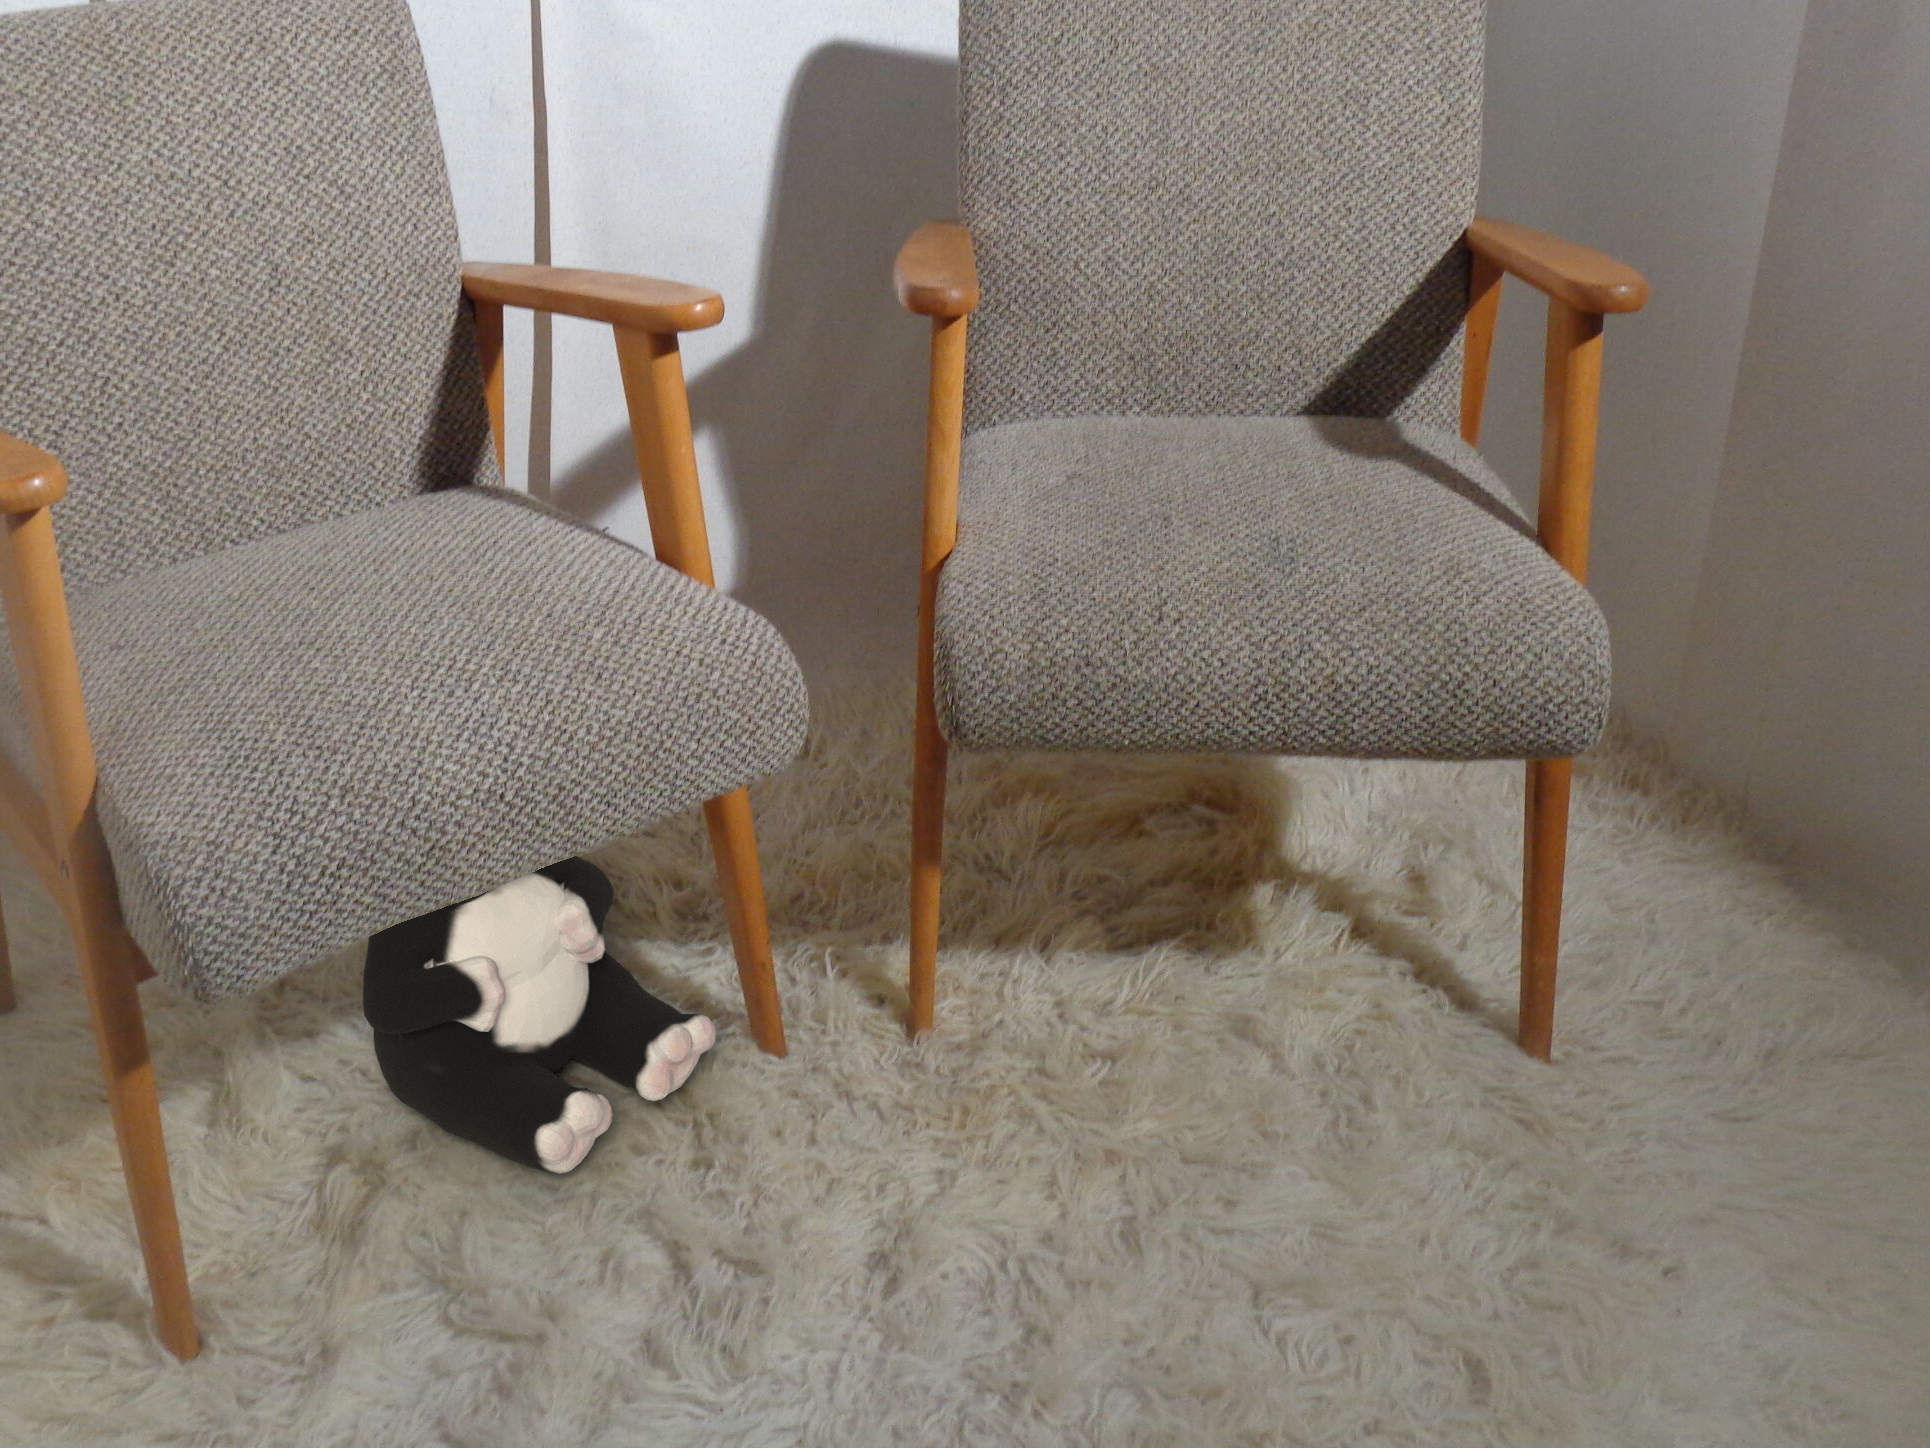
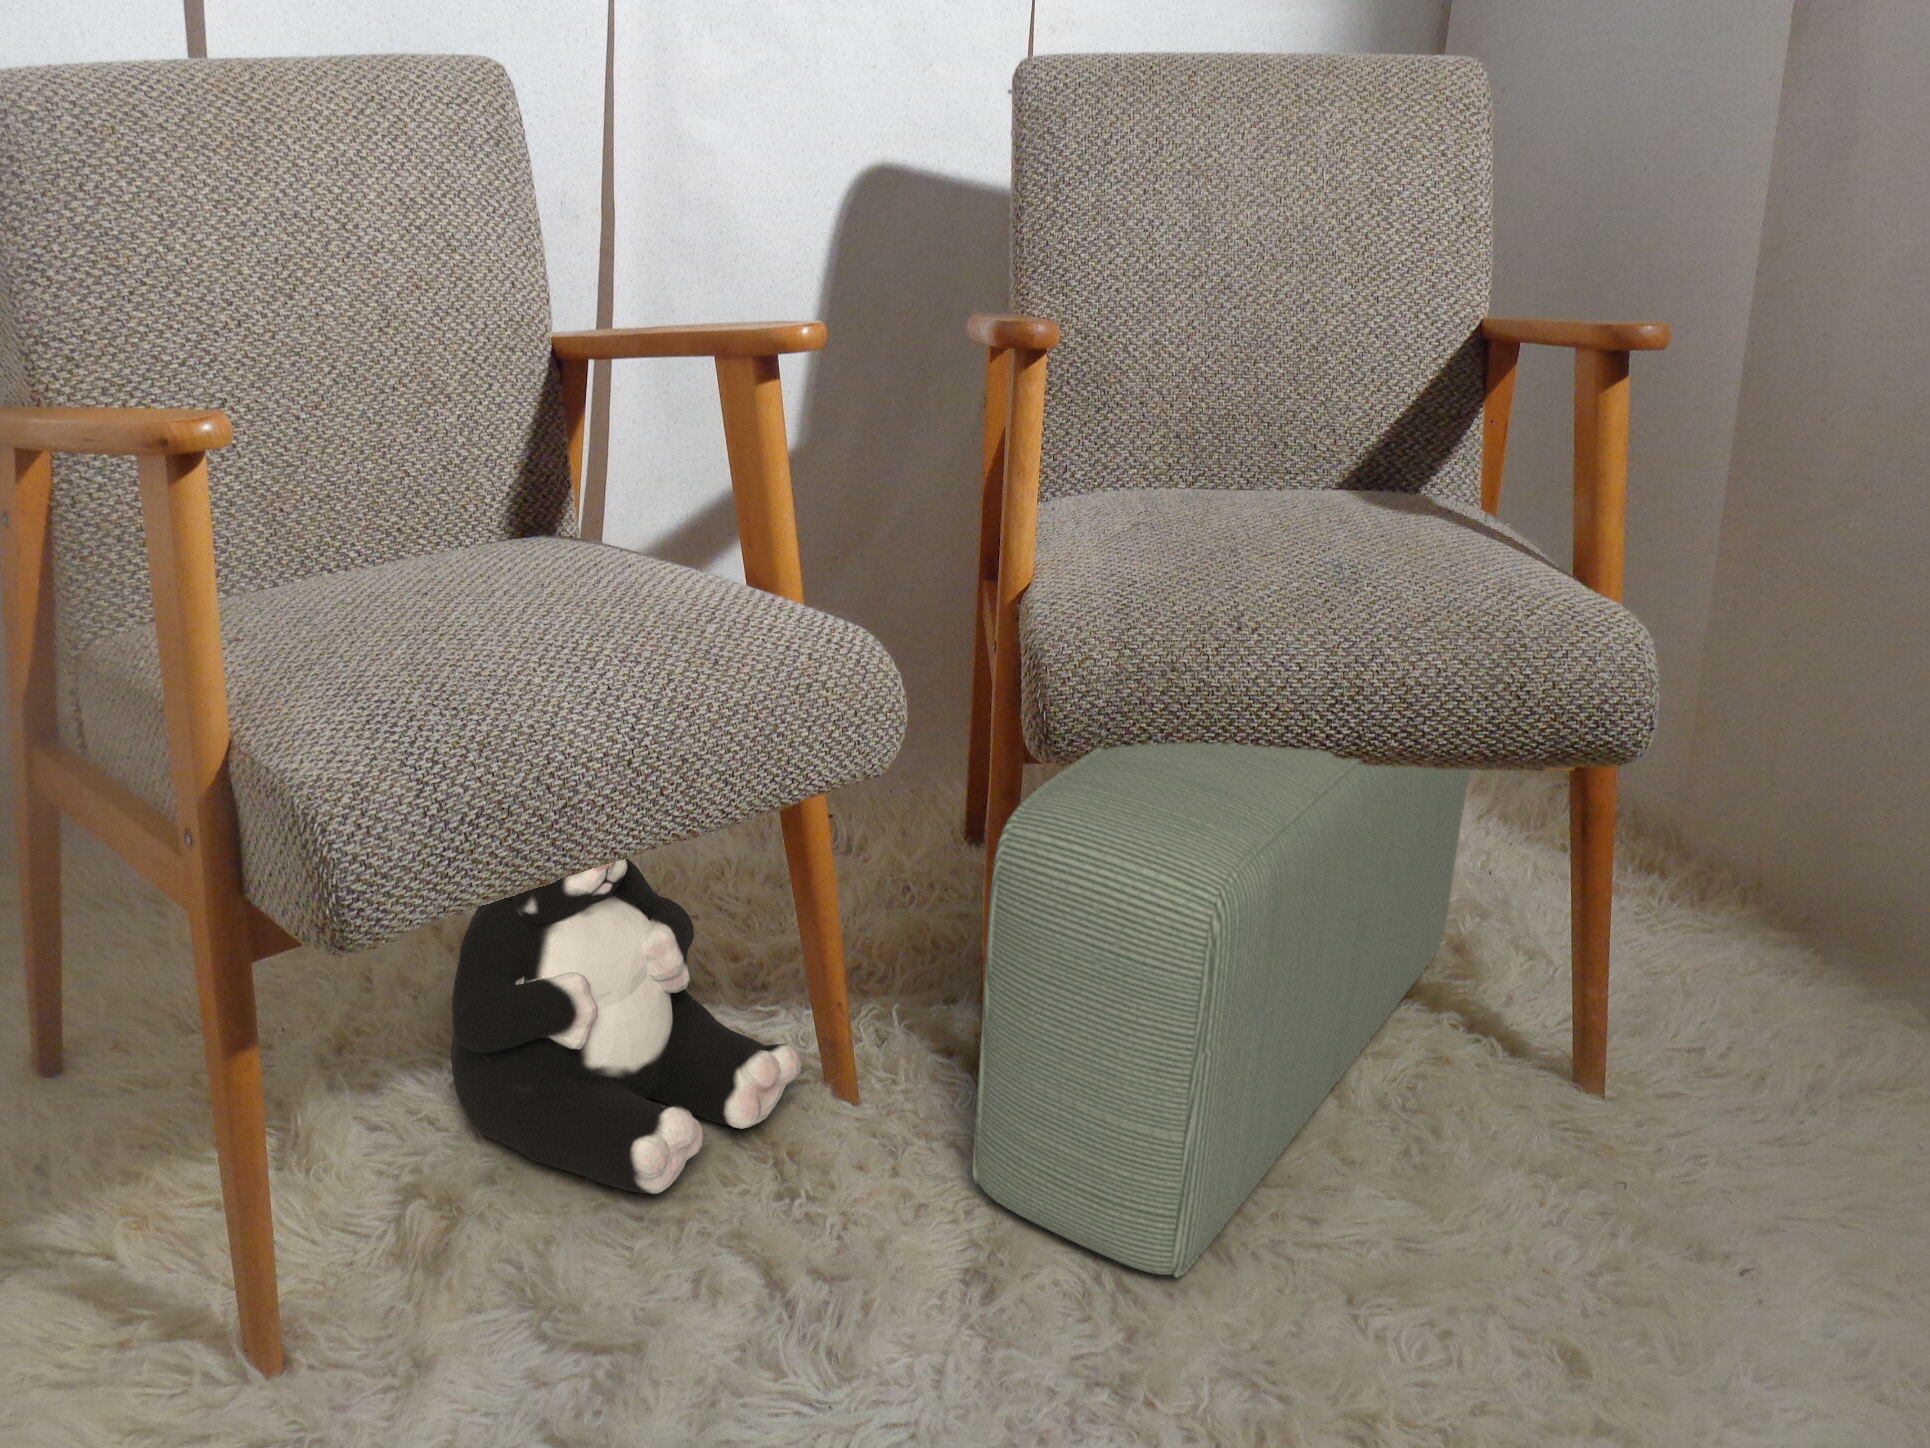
pouf: none [879,553,1441,1276] -> present [972,743,1470,1277]

